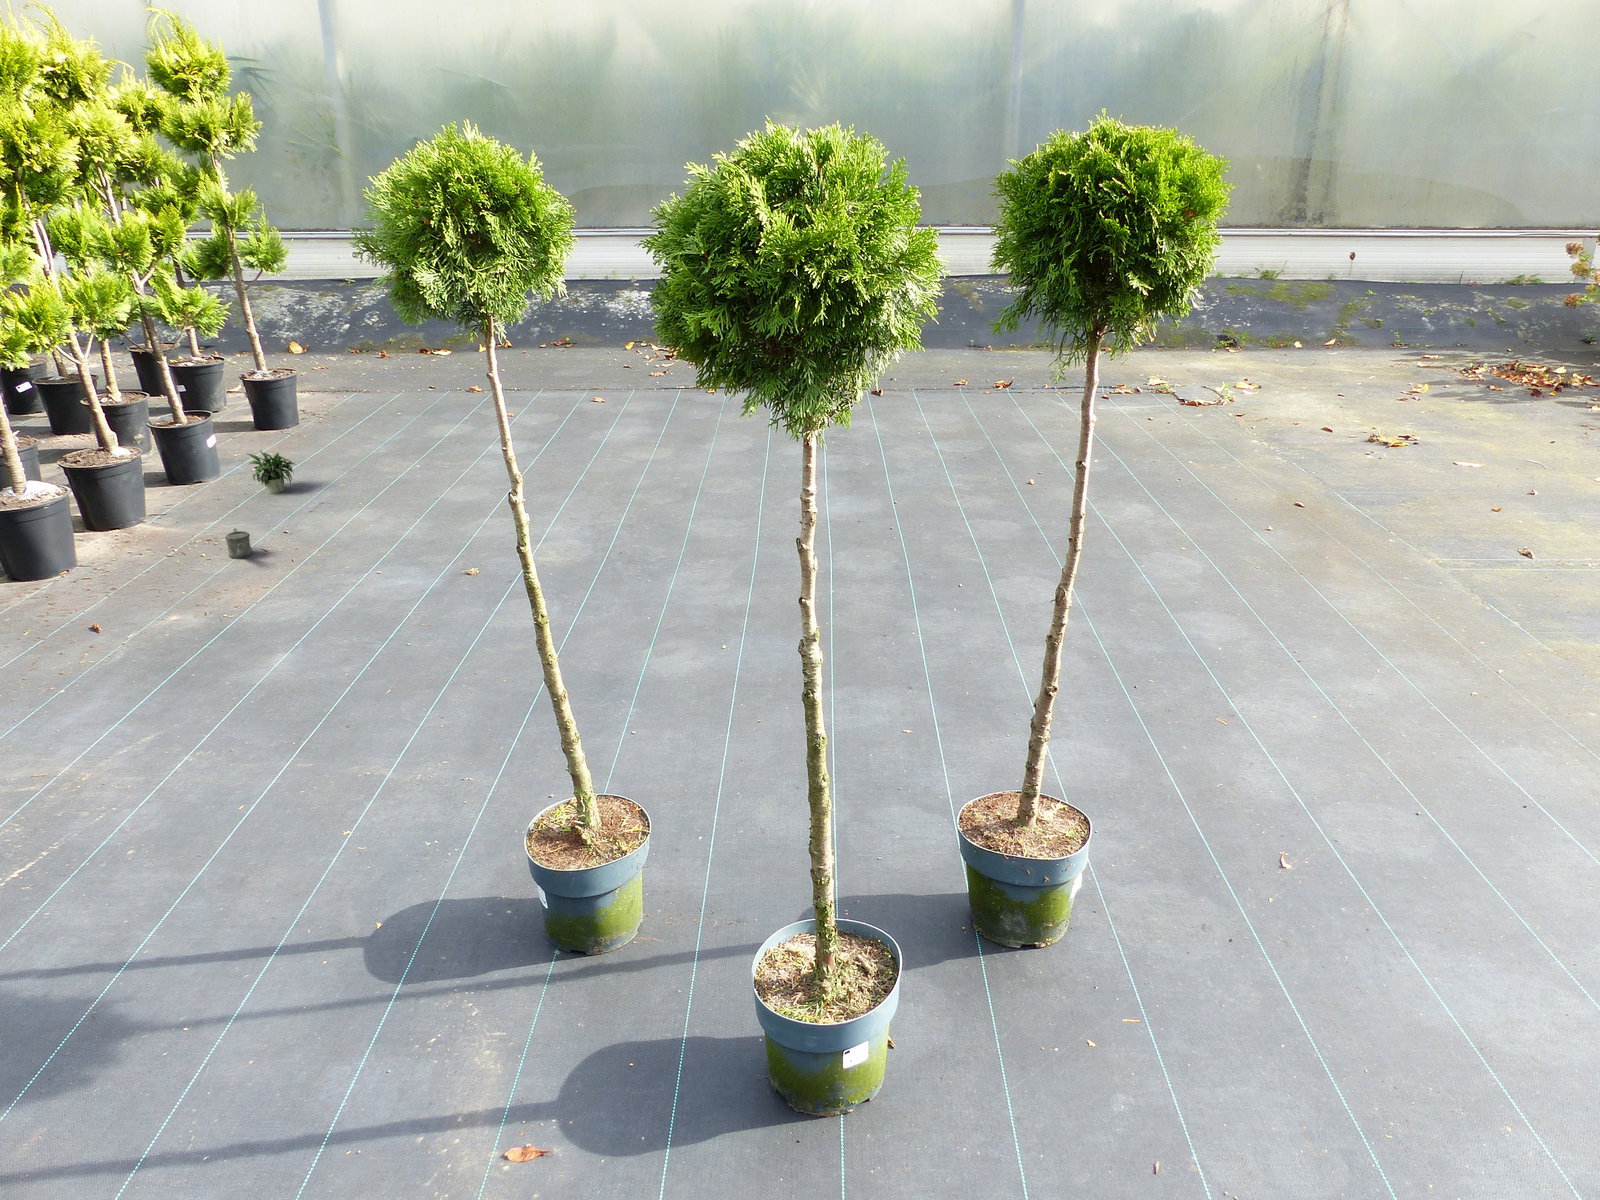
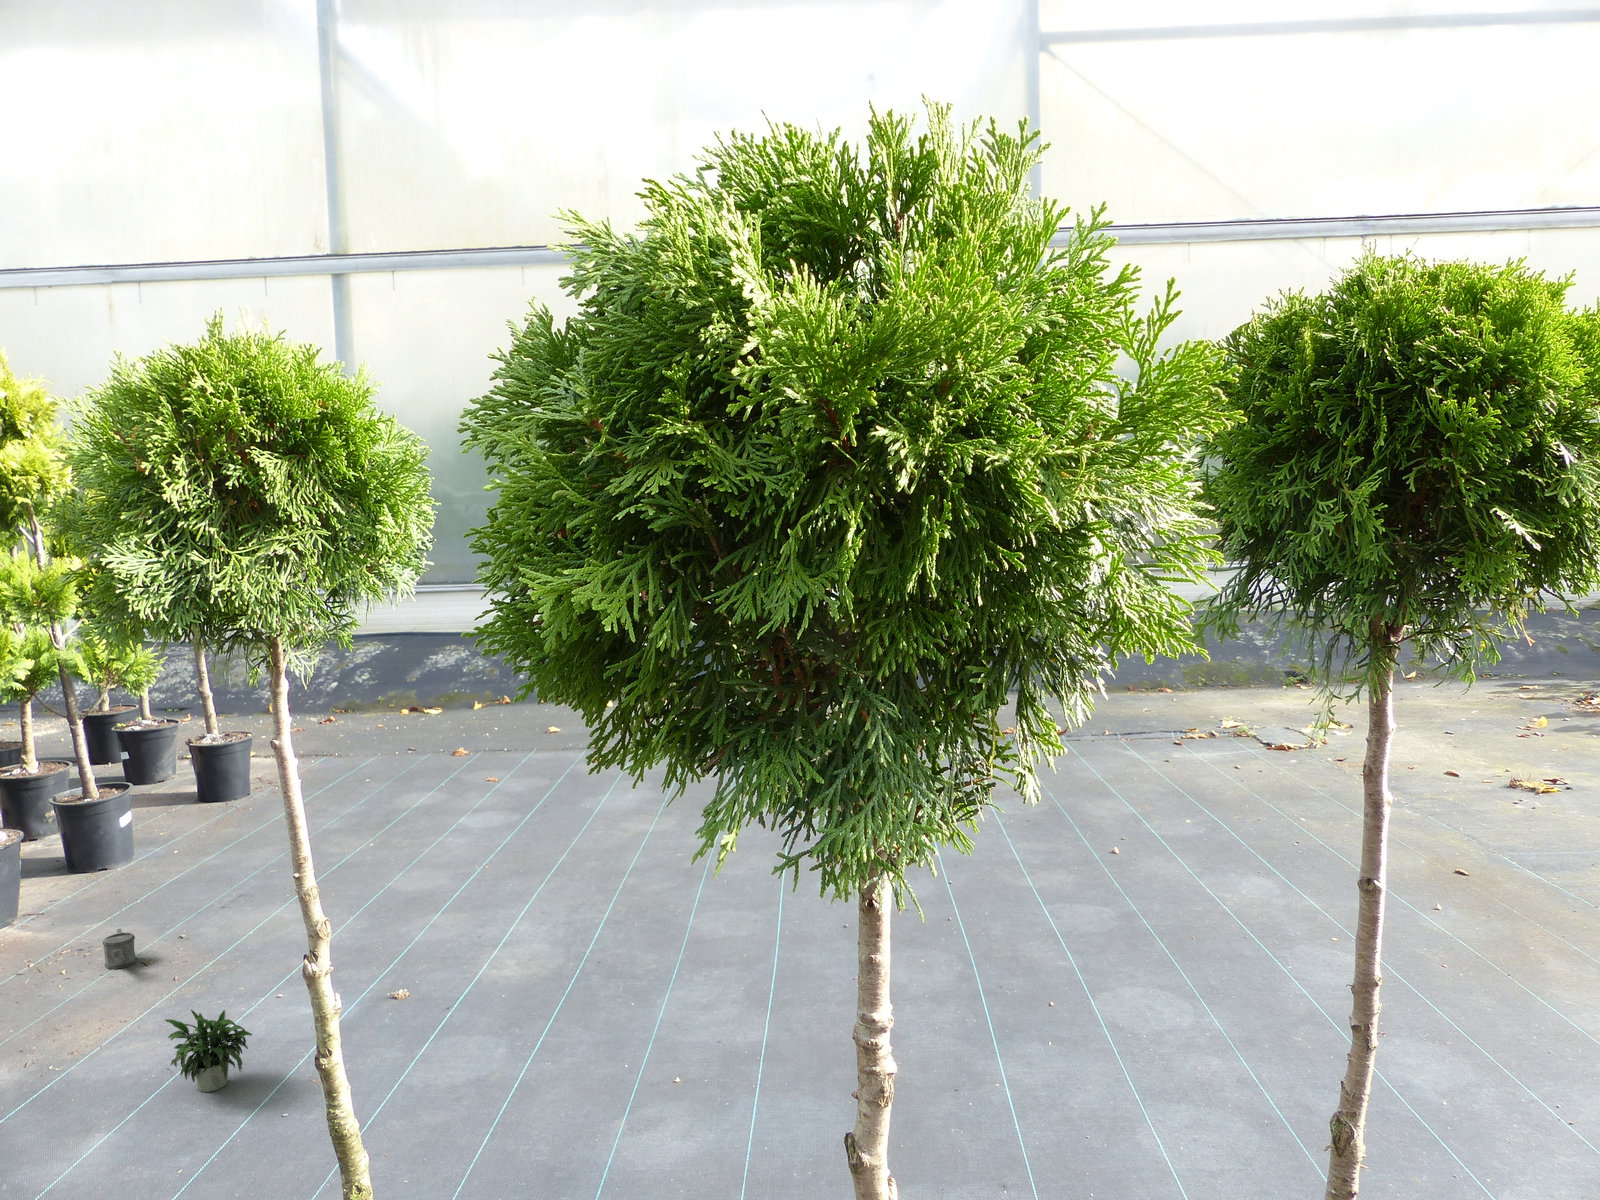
potted plant: present [247,451,294,493] -> present [165,1009,252,1092]

